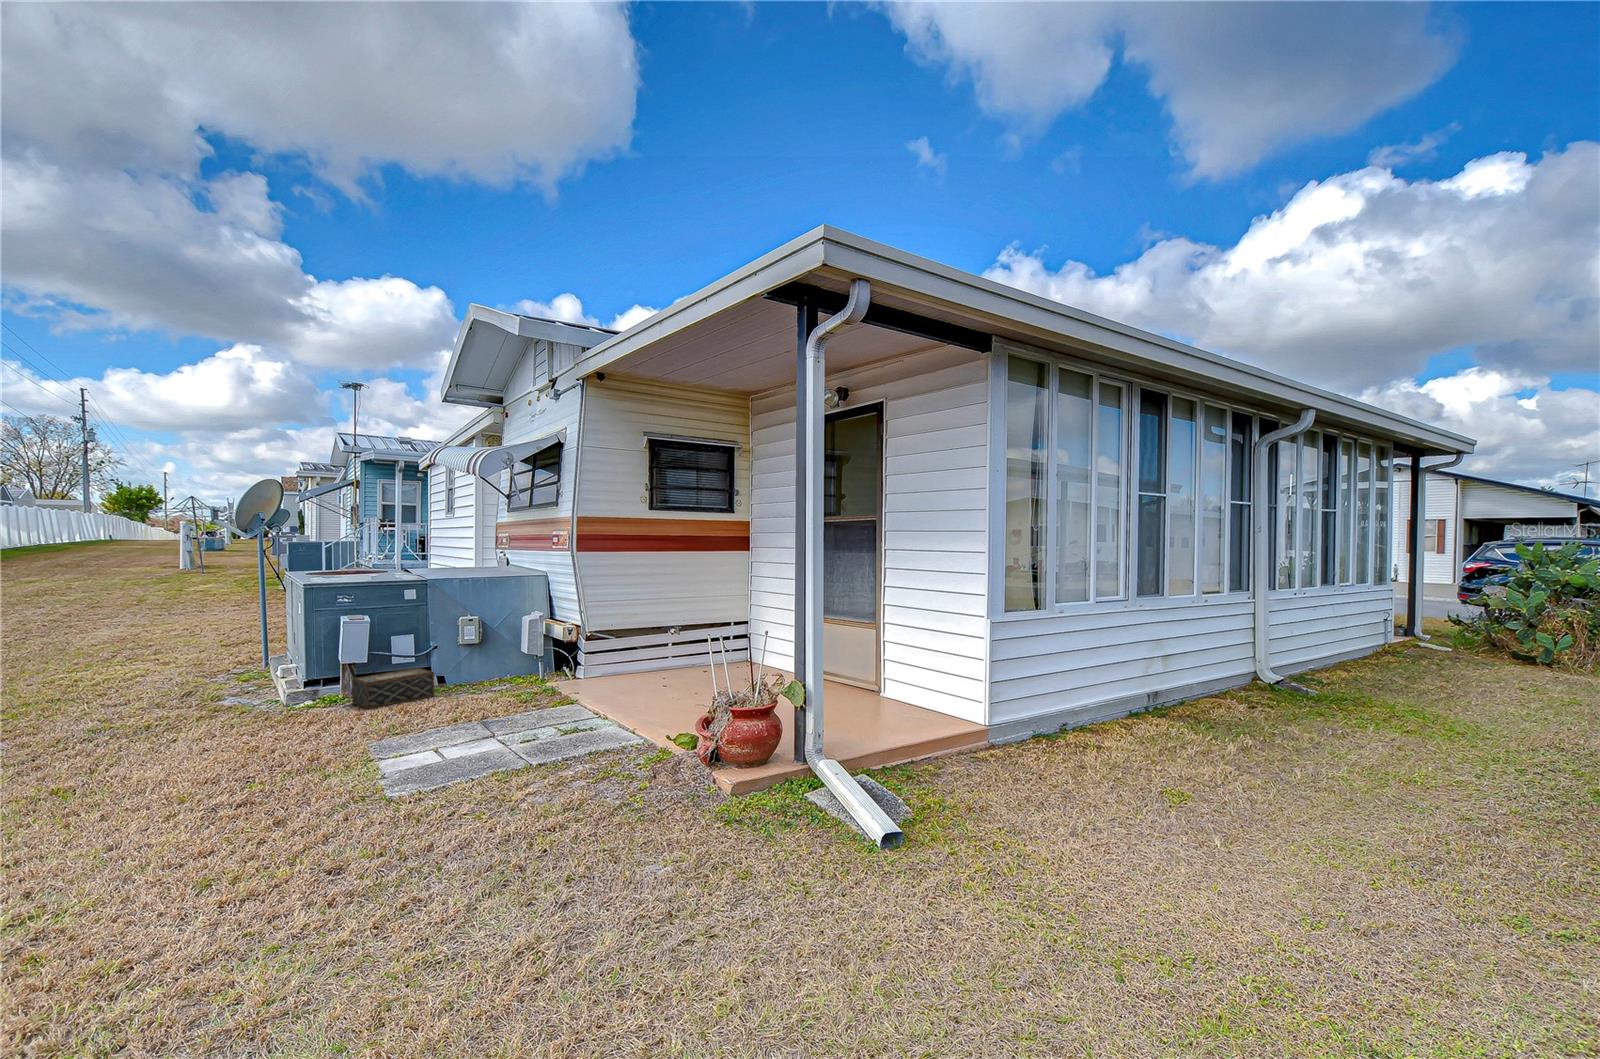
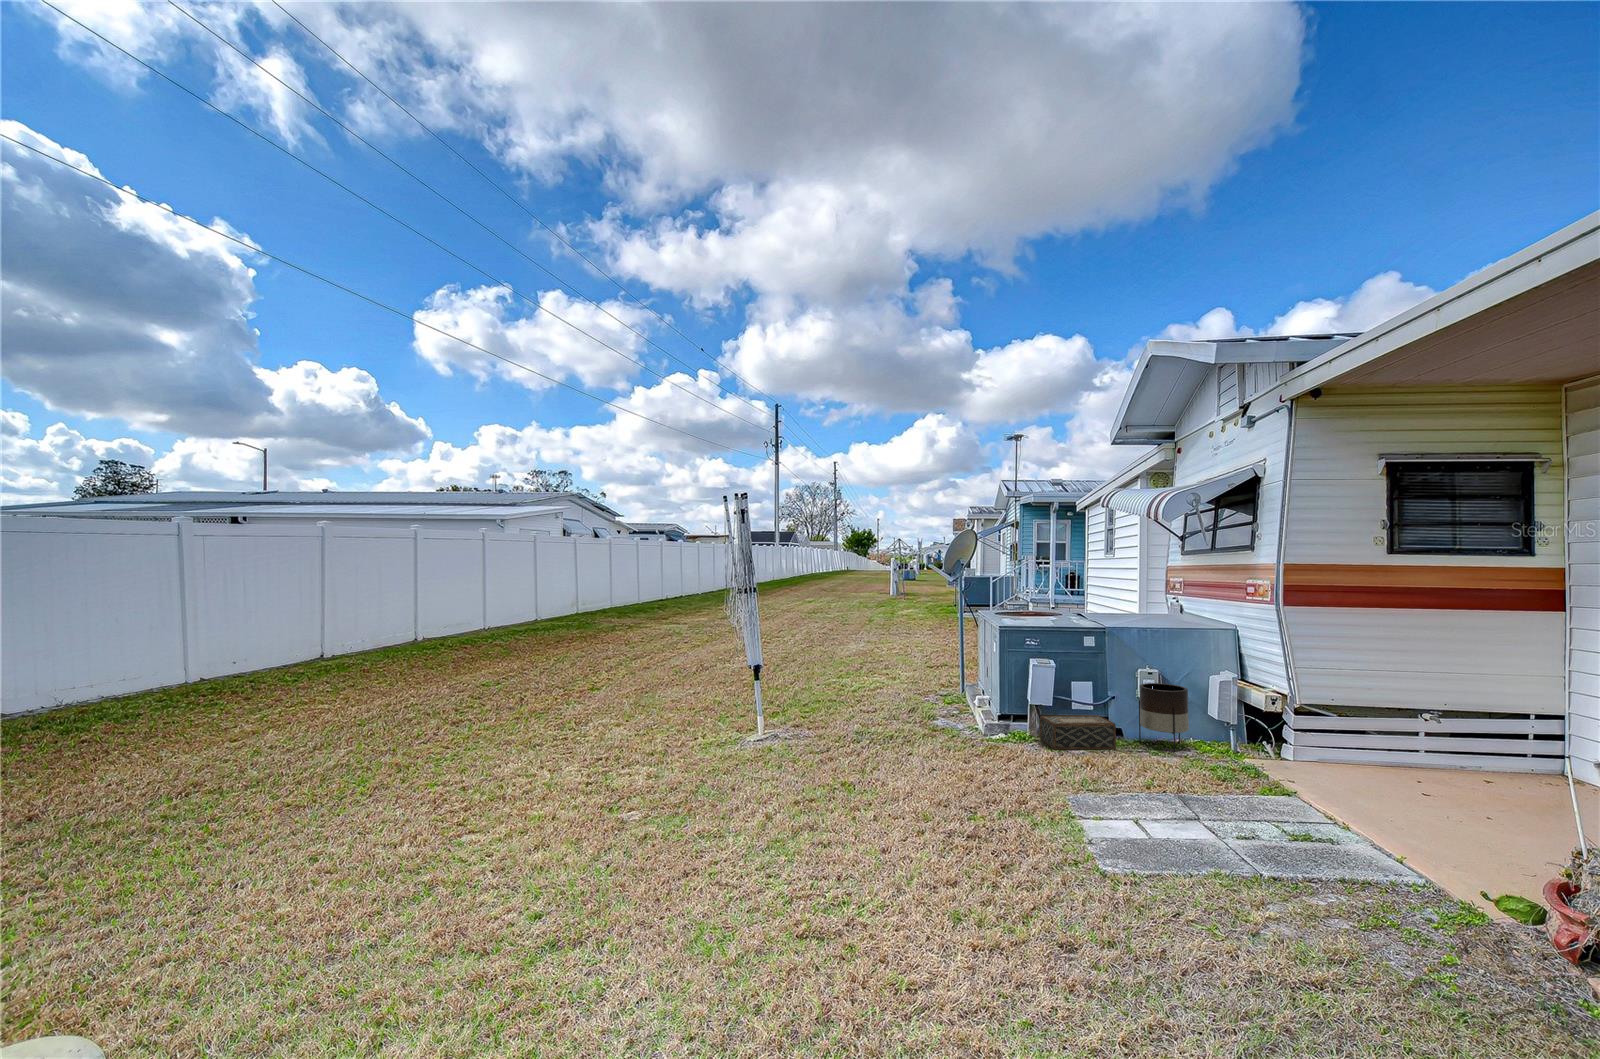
planter: none [459,628,503,688] -> present [1139,683,1189,752]

